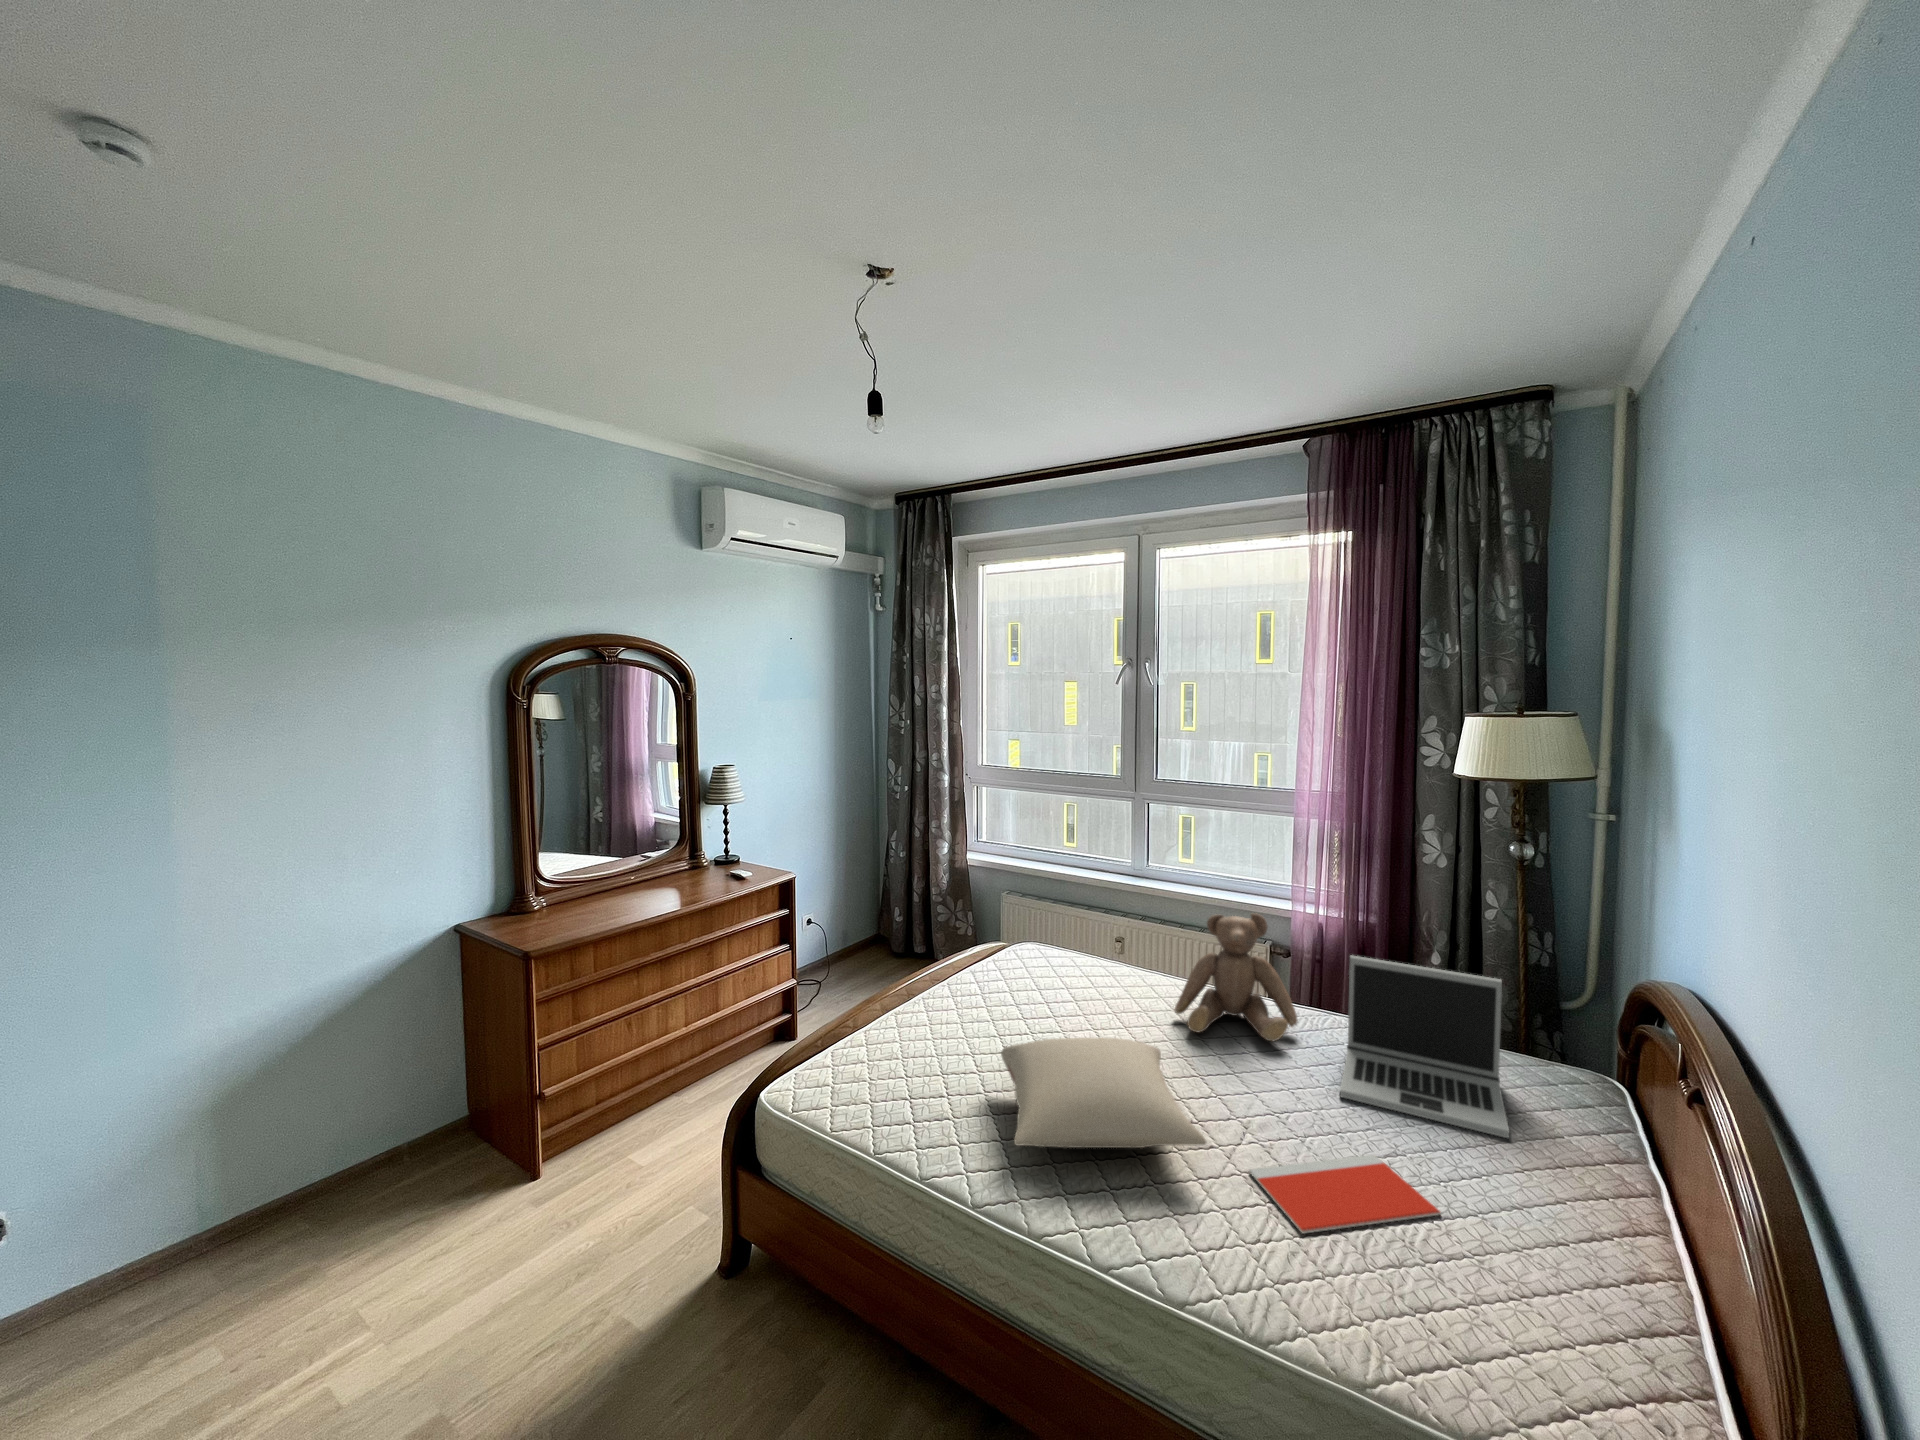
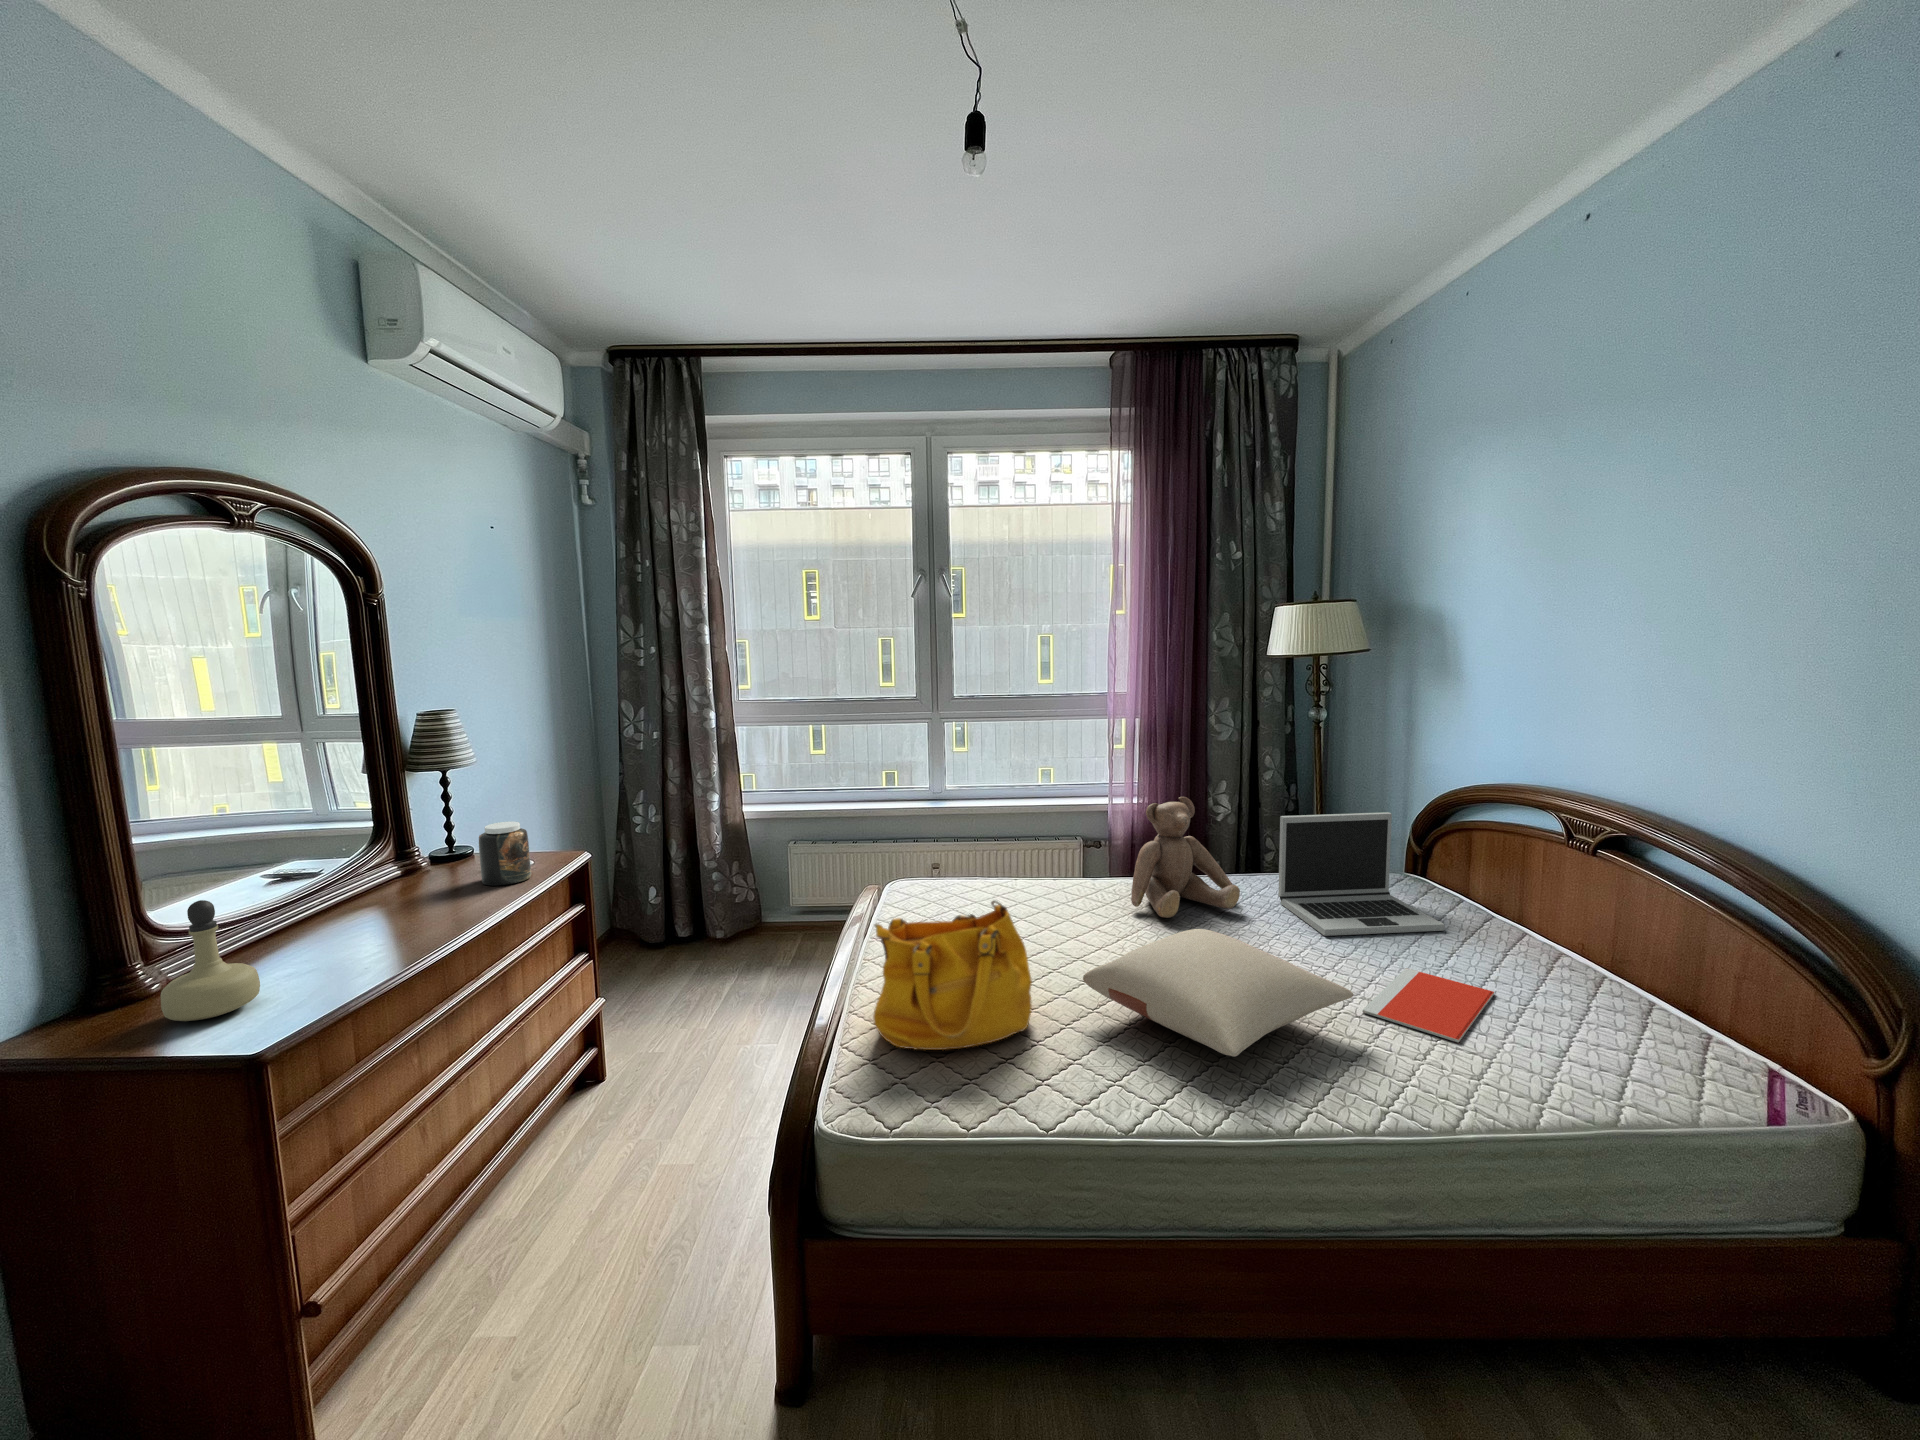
jar: none [718,845,747,886] -> present [479,822,531,886]
perfume bottle: none [515,867,557,930] -> present [161,900,260,1021]
handbag: none [843,962,964,1079] -> present [873,901,1032,1050]

